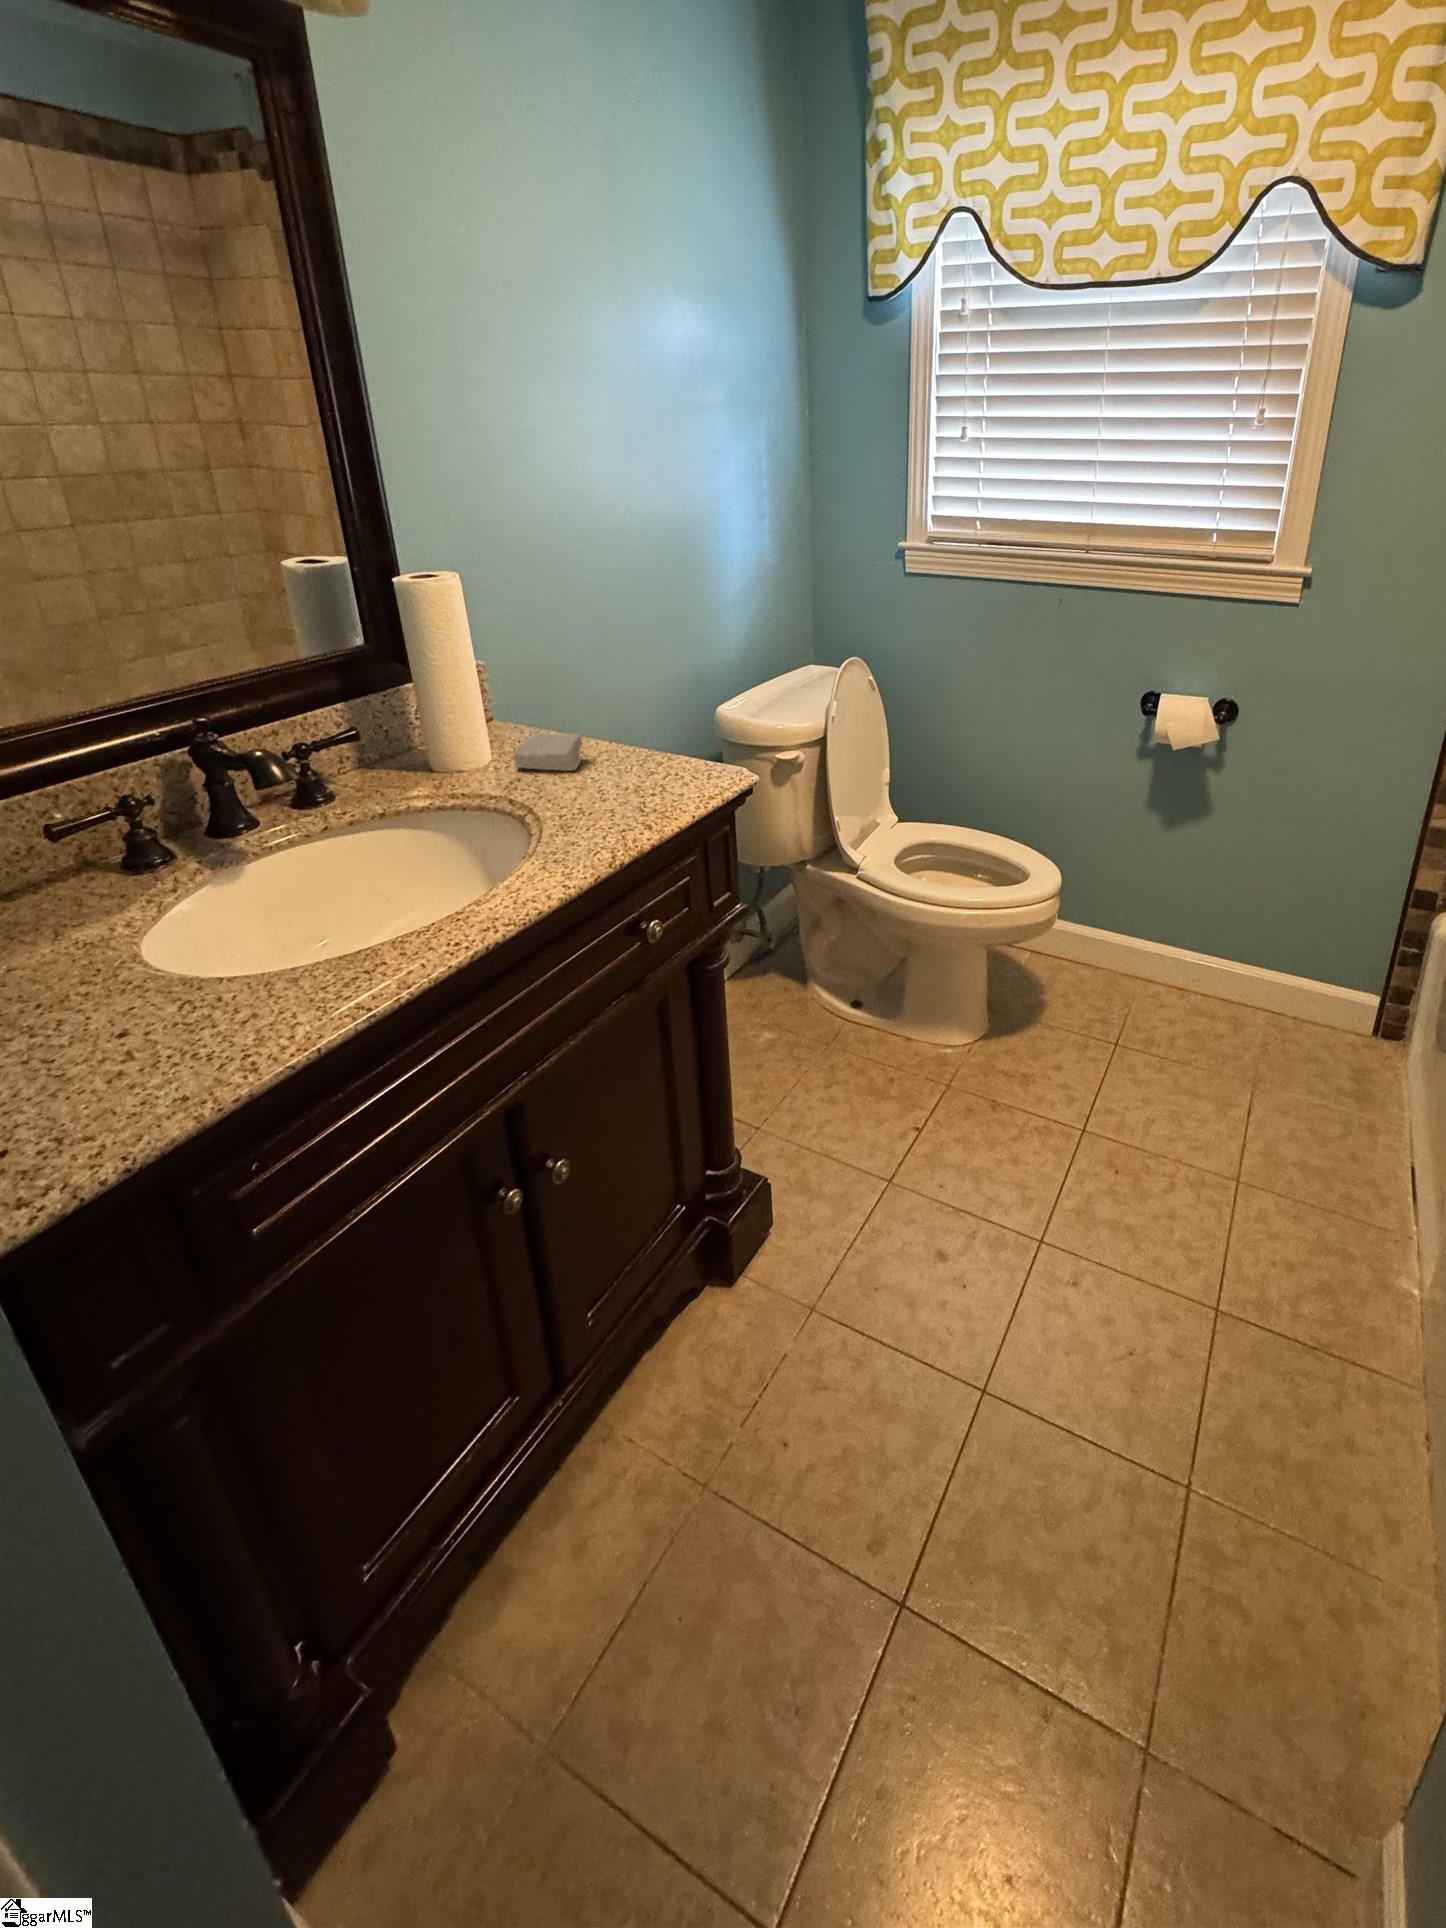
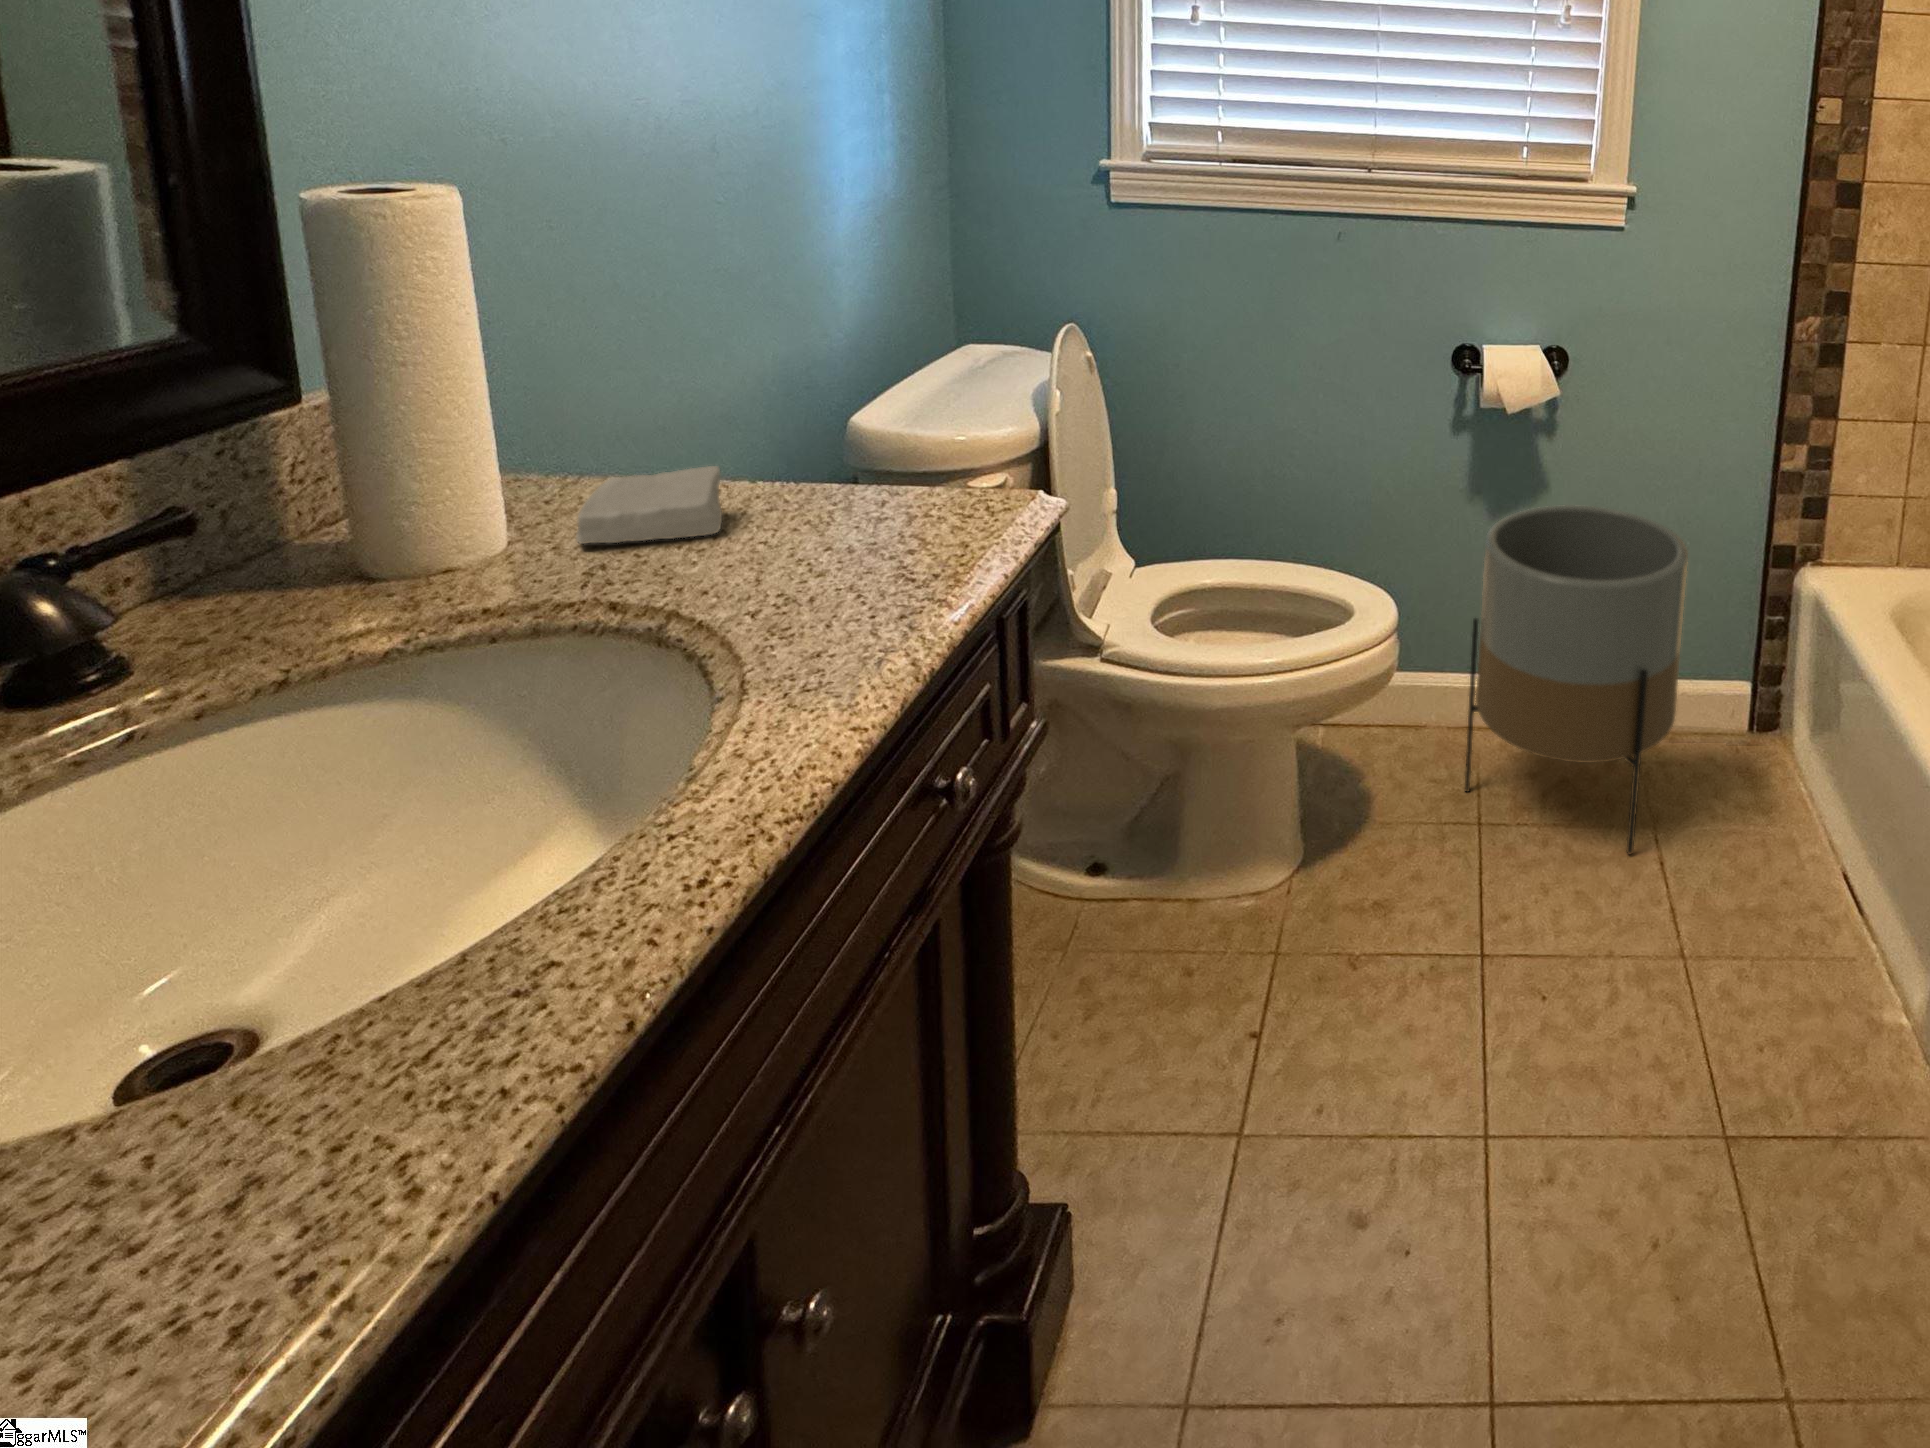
planter: none [1111,826,1308,1098] -> present [1465,505,1688,854]

